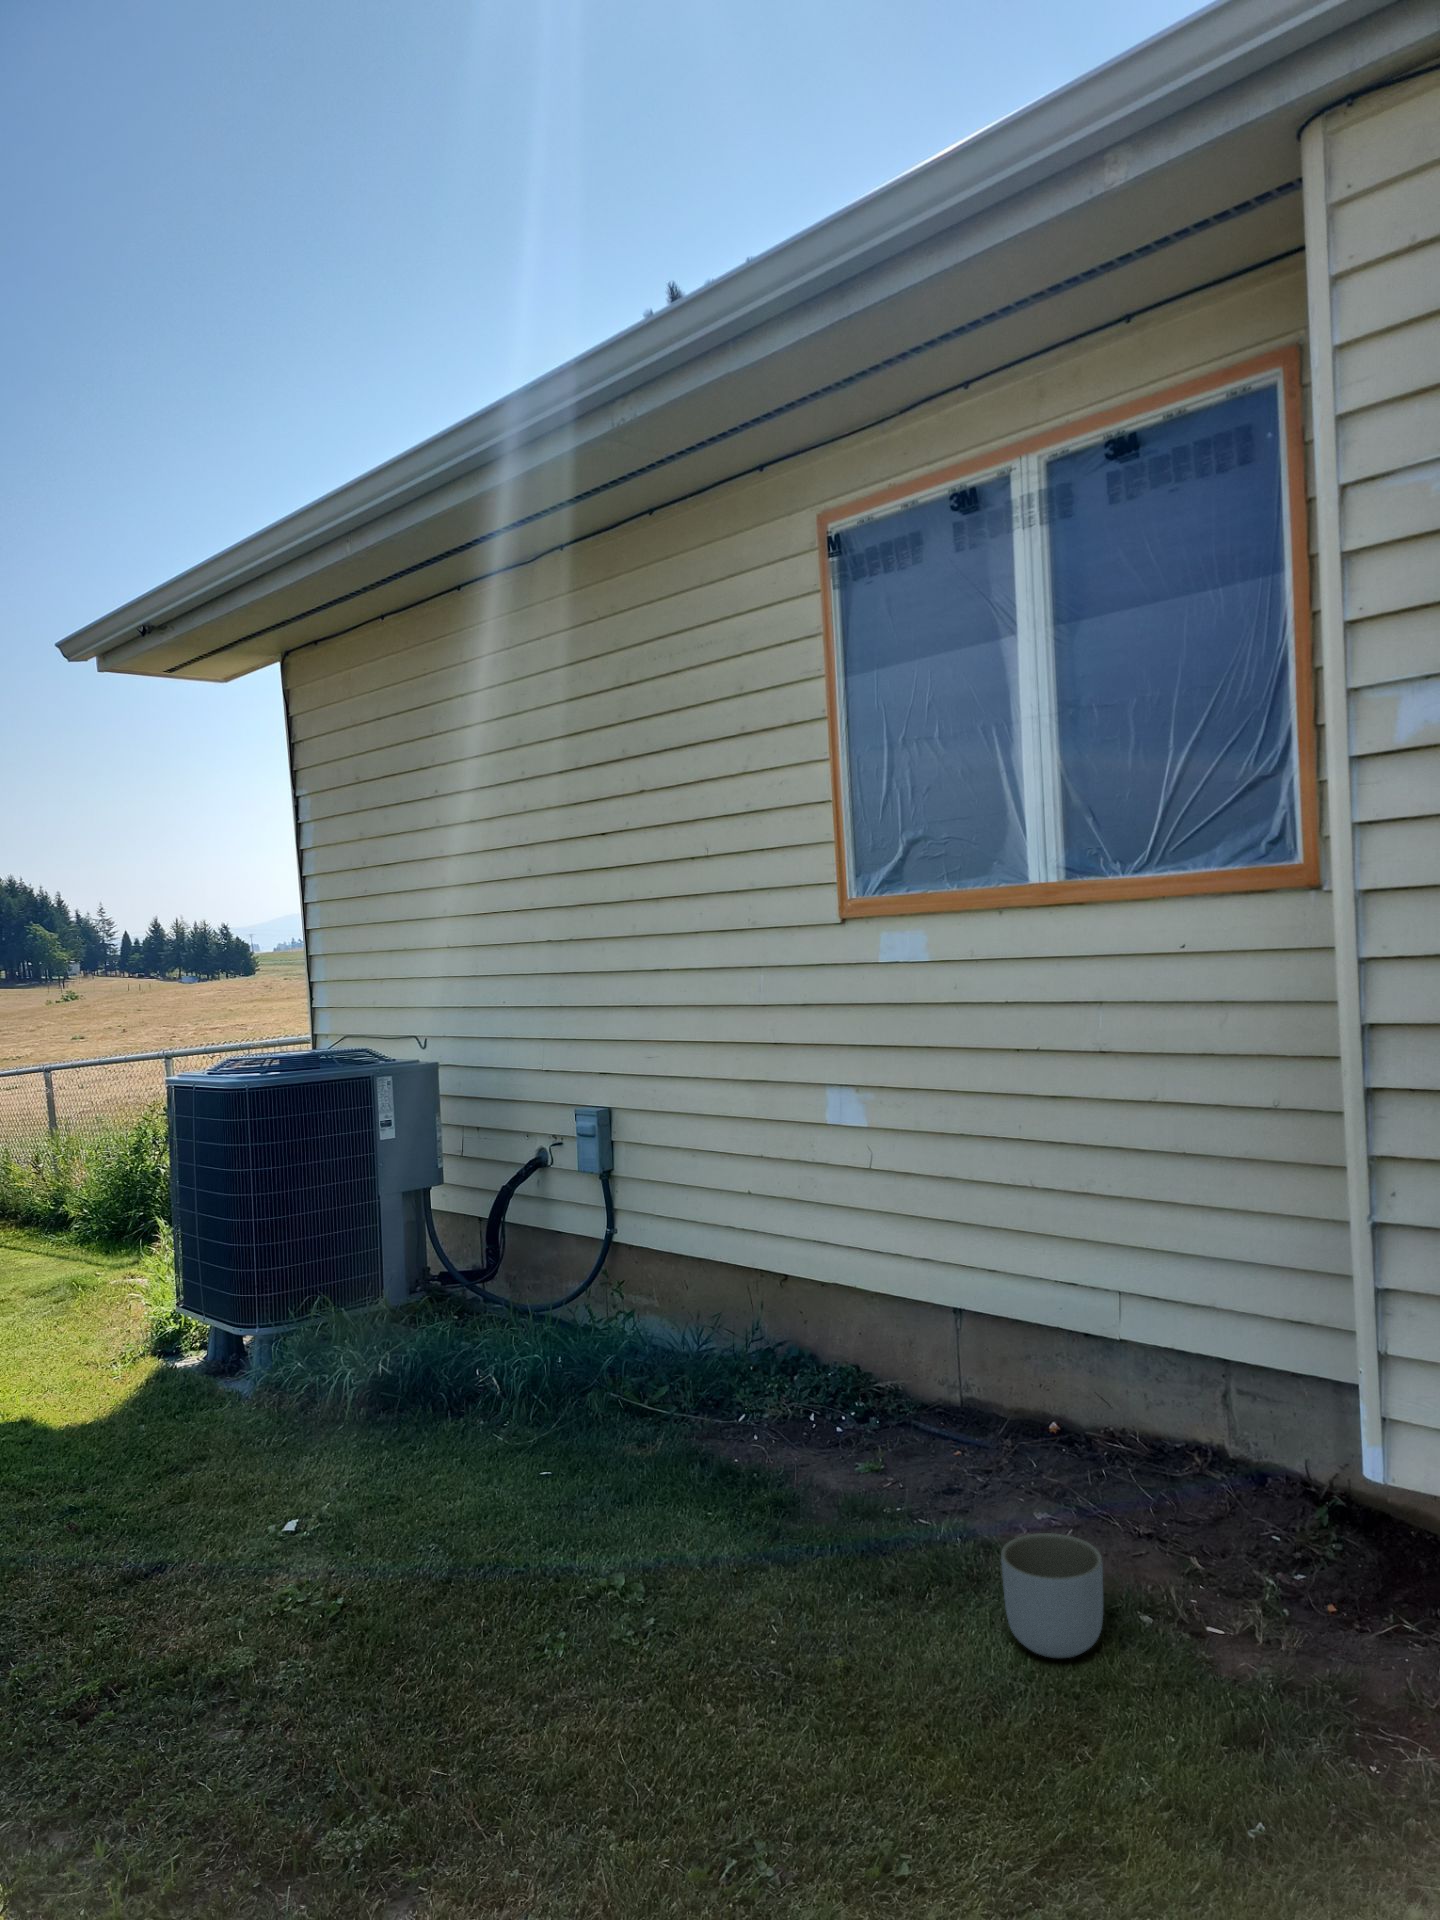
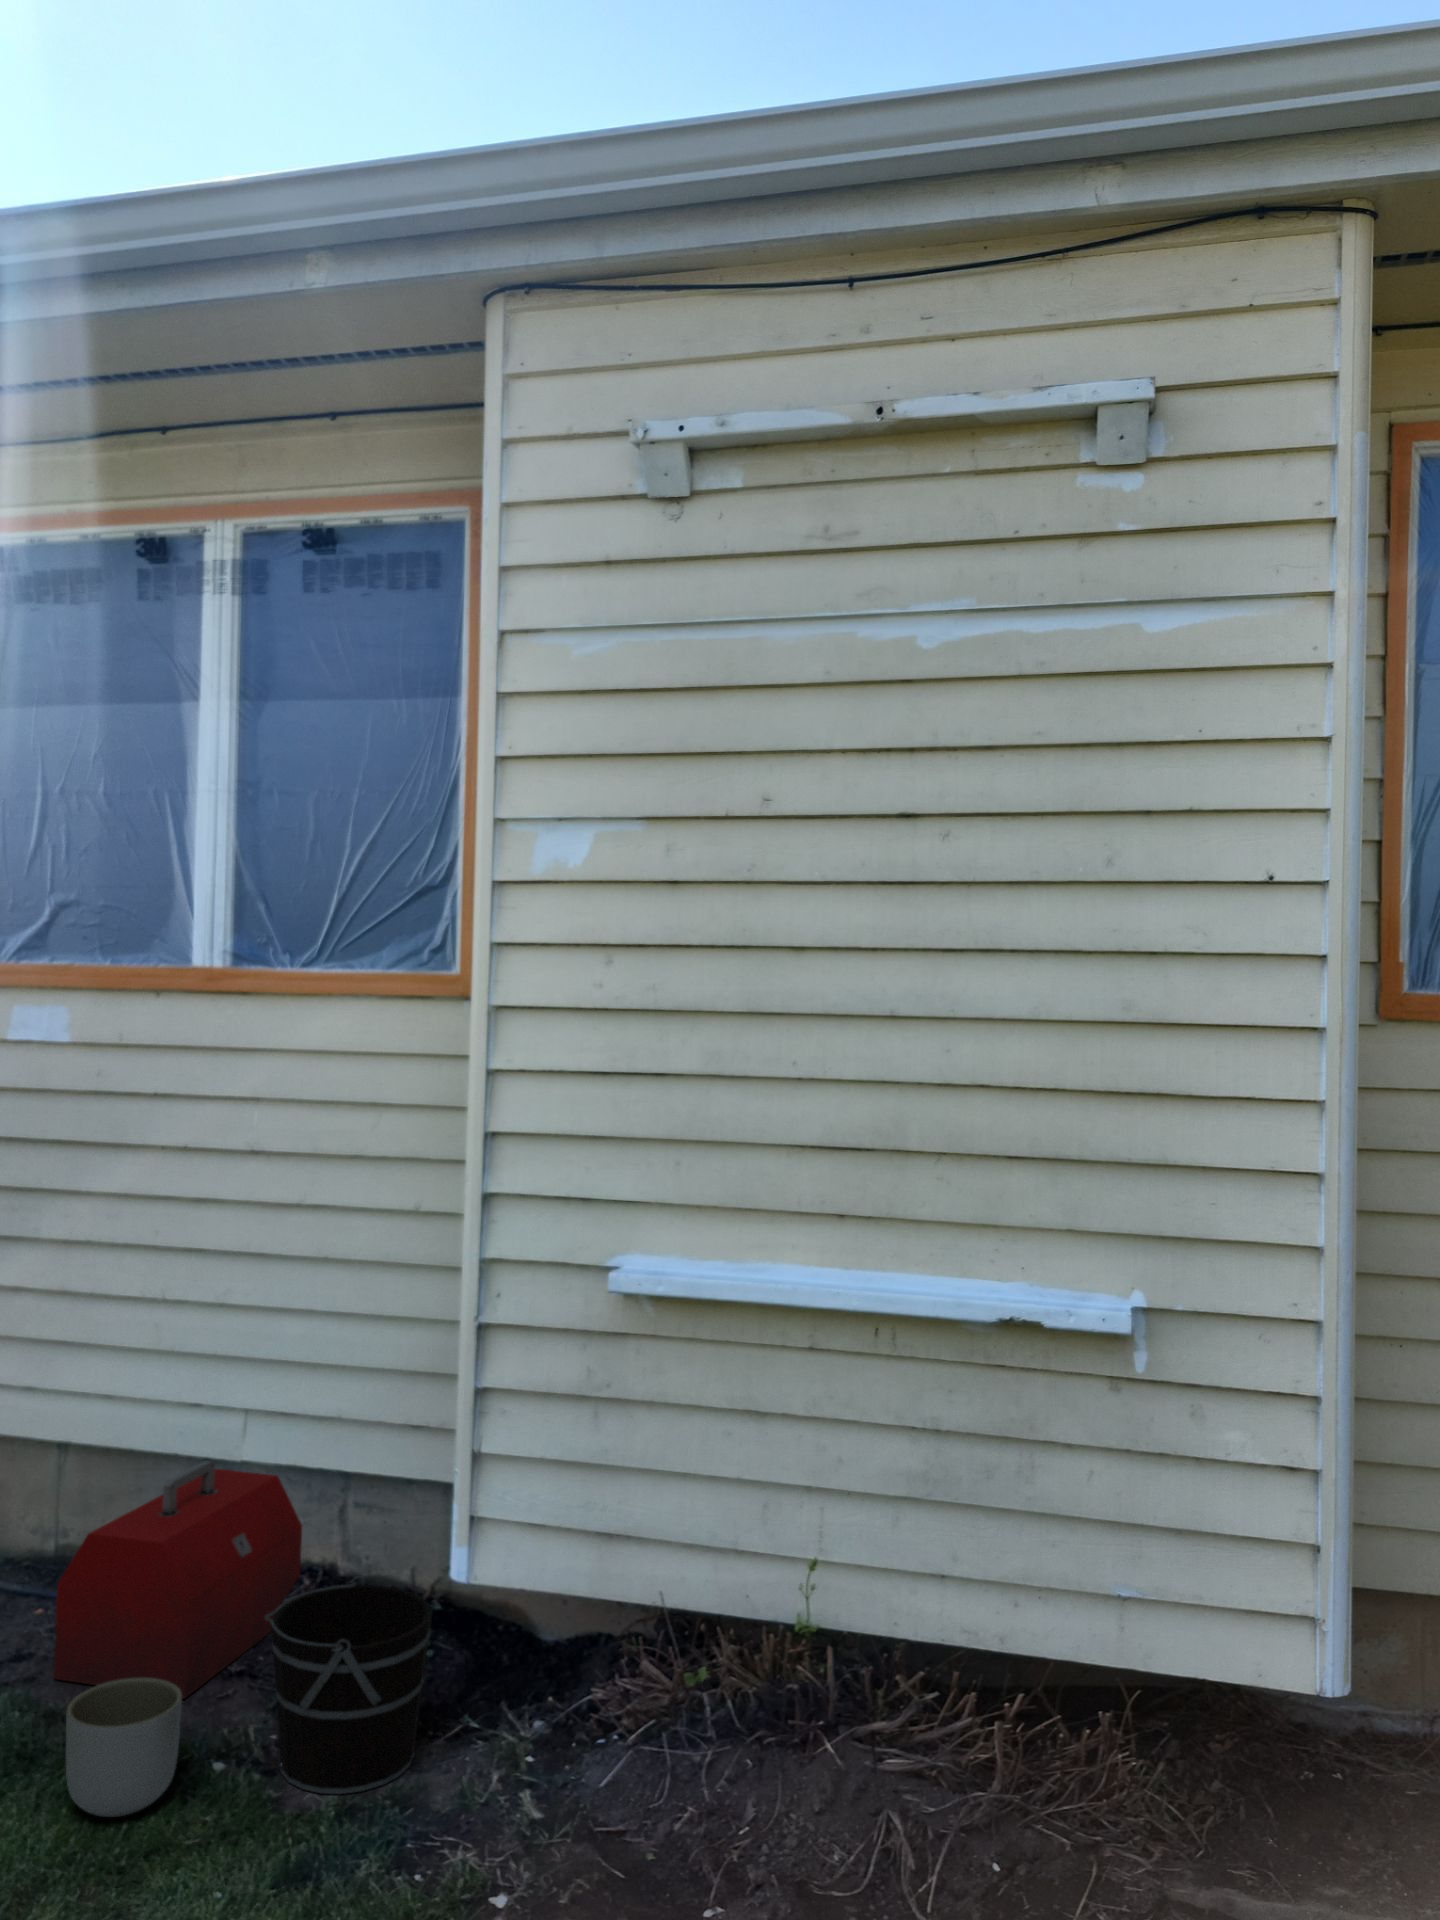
toolbox: none [974,1336,1190,1555] -> present [53,1461,302,1699]
bucket: none [1172,1465,1347,1680] -> present [265,1576,433,1794]

